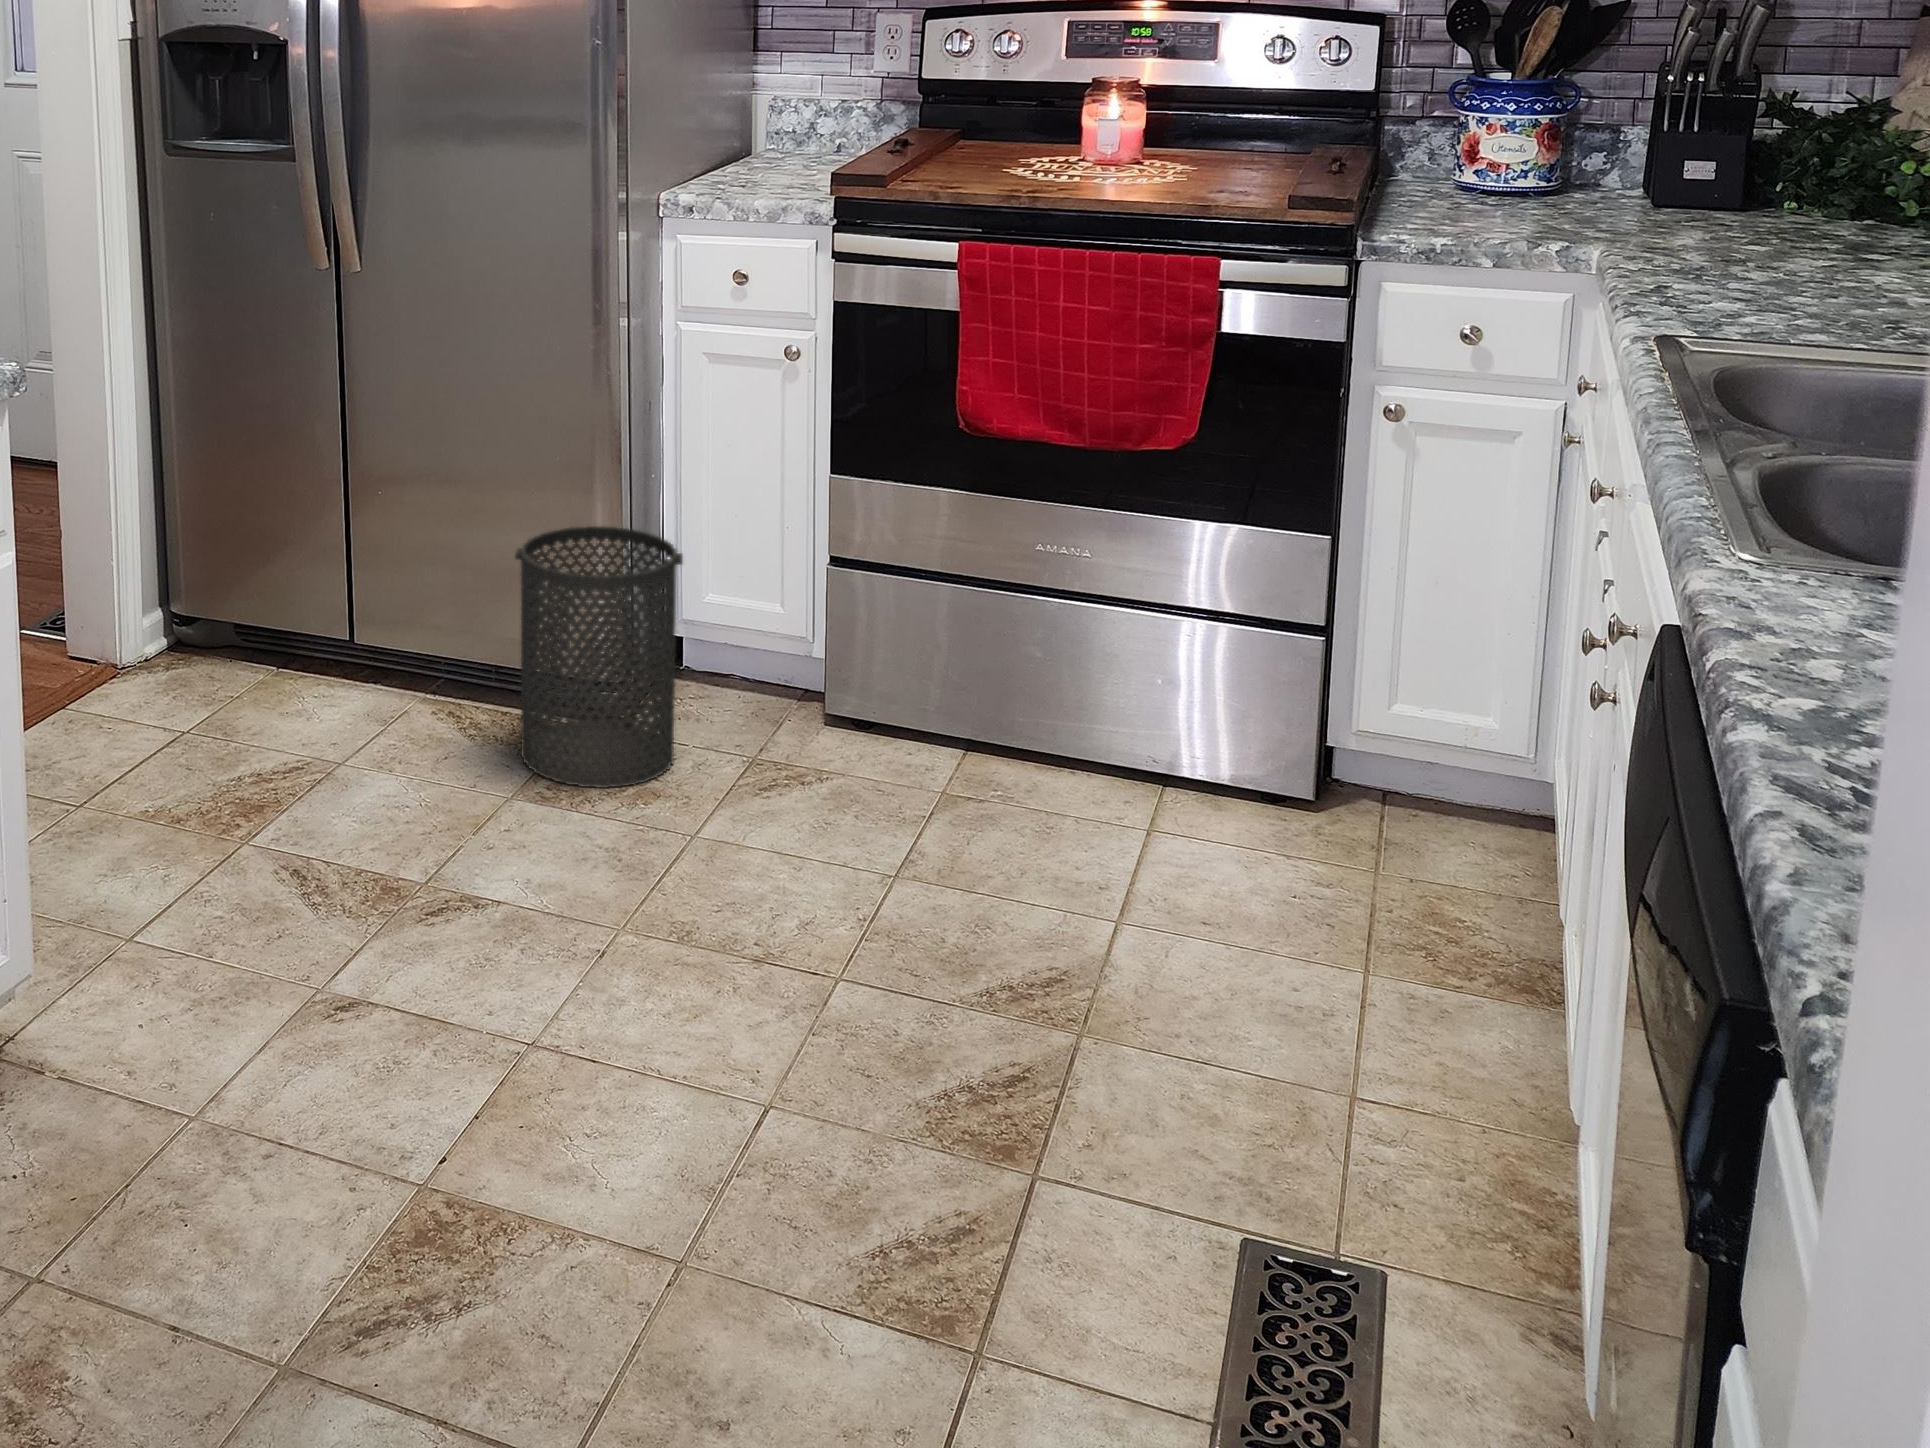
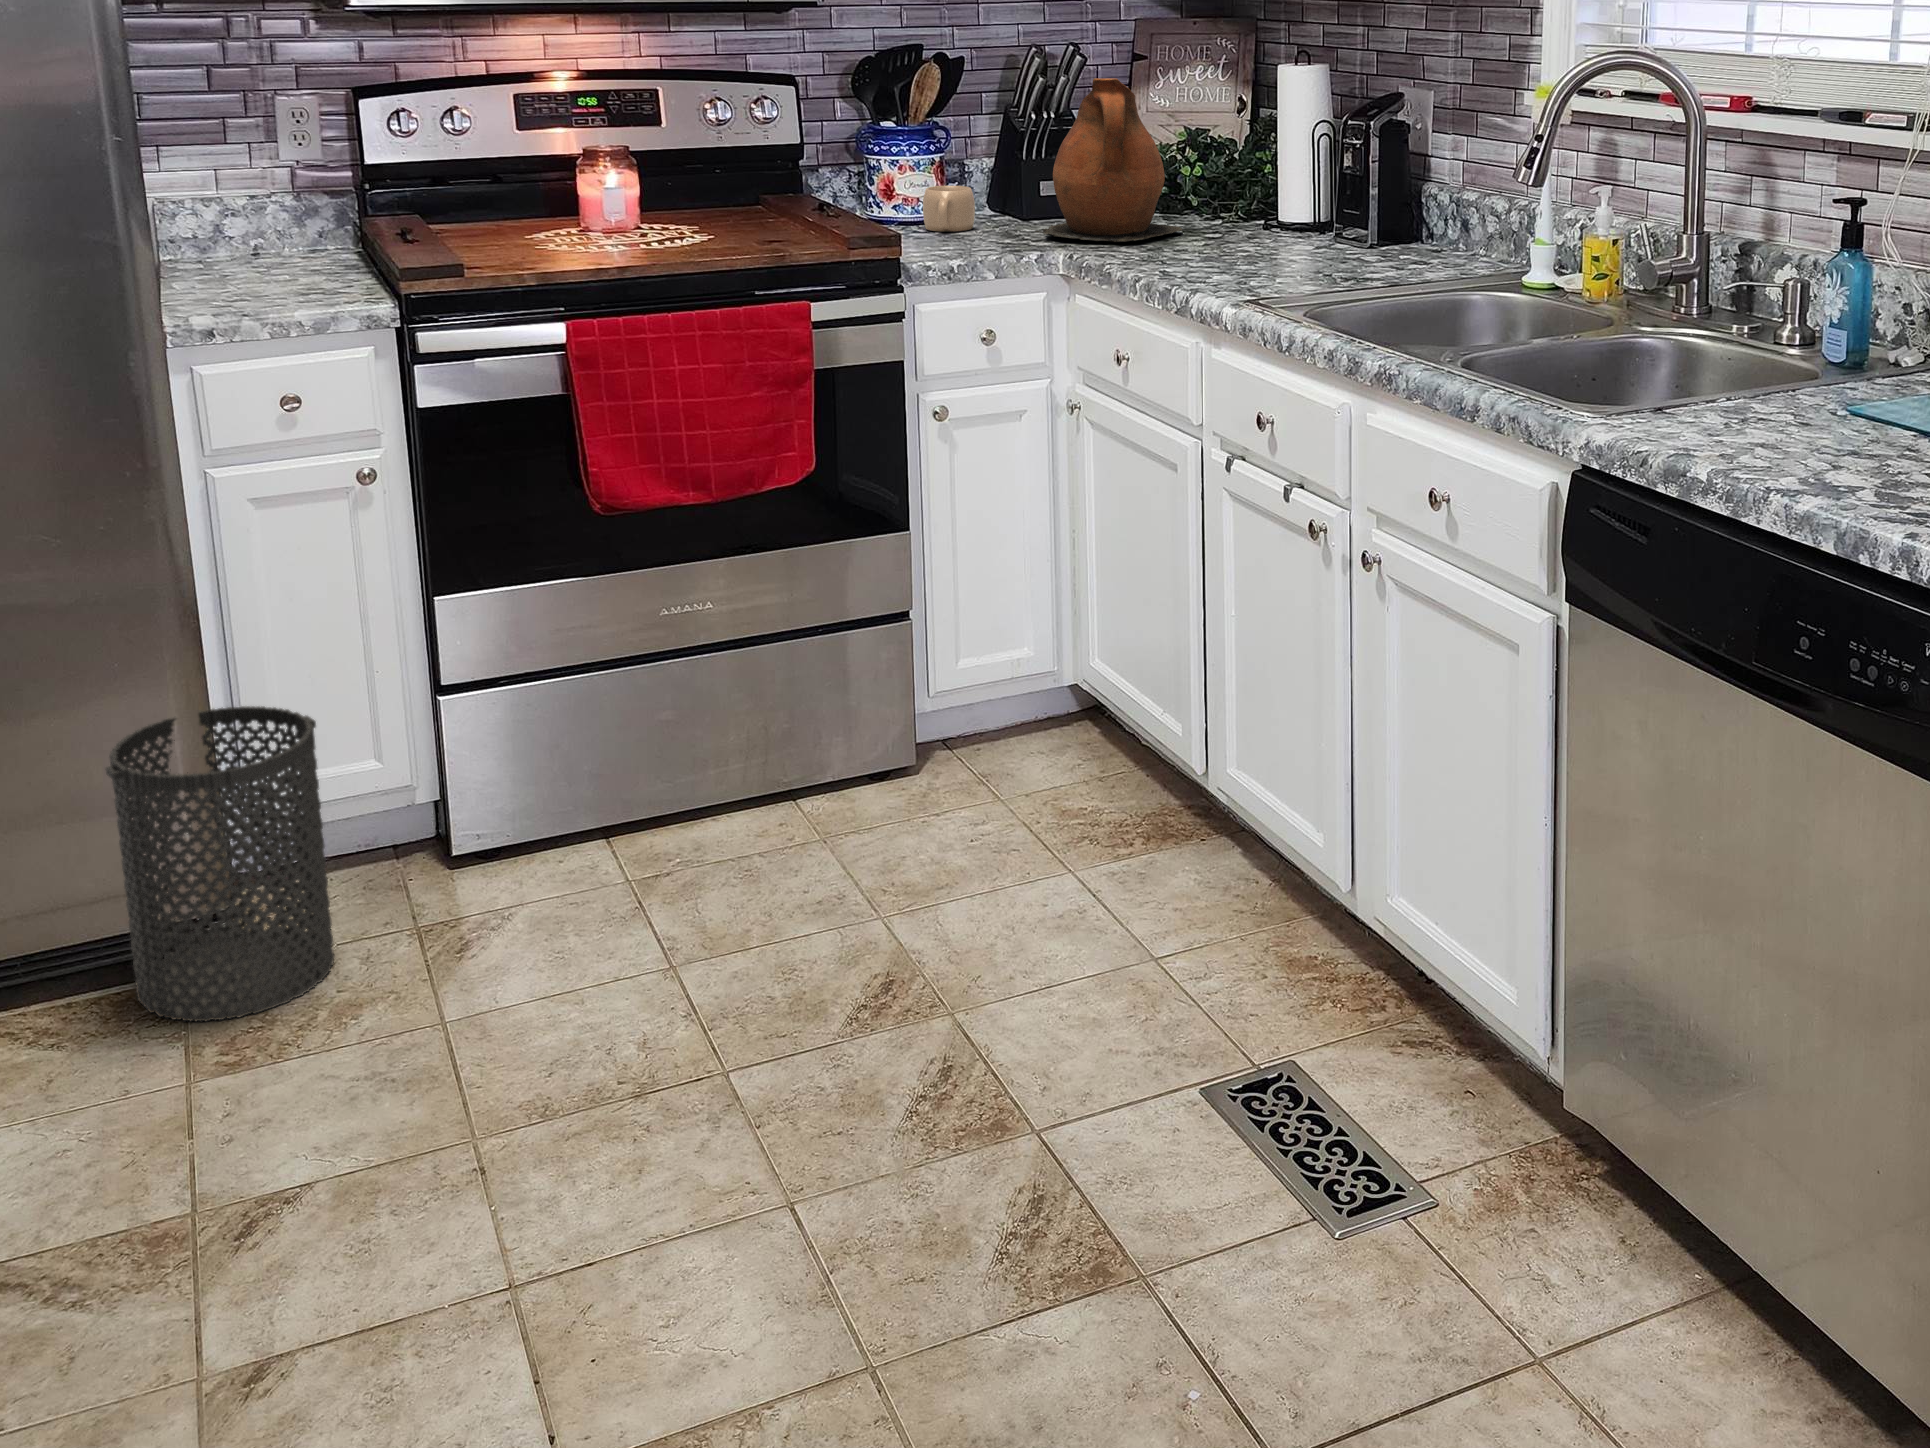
ceramic pitcher: none [1607,36,1831,247] -> present [1036,78,1183,242]
mug: none [1499,154,1569,210] -> present [923,186,975,232]

